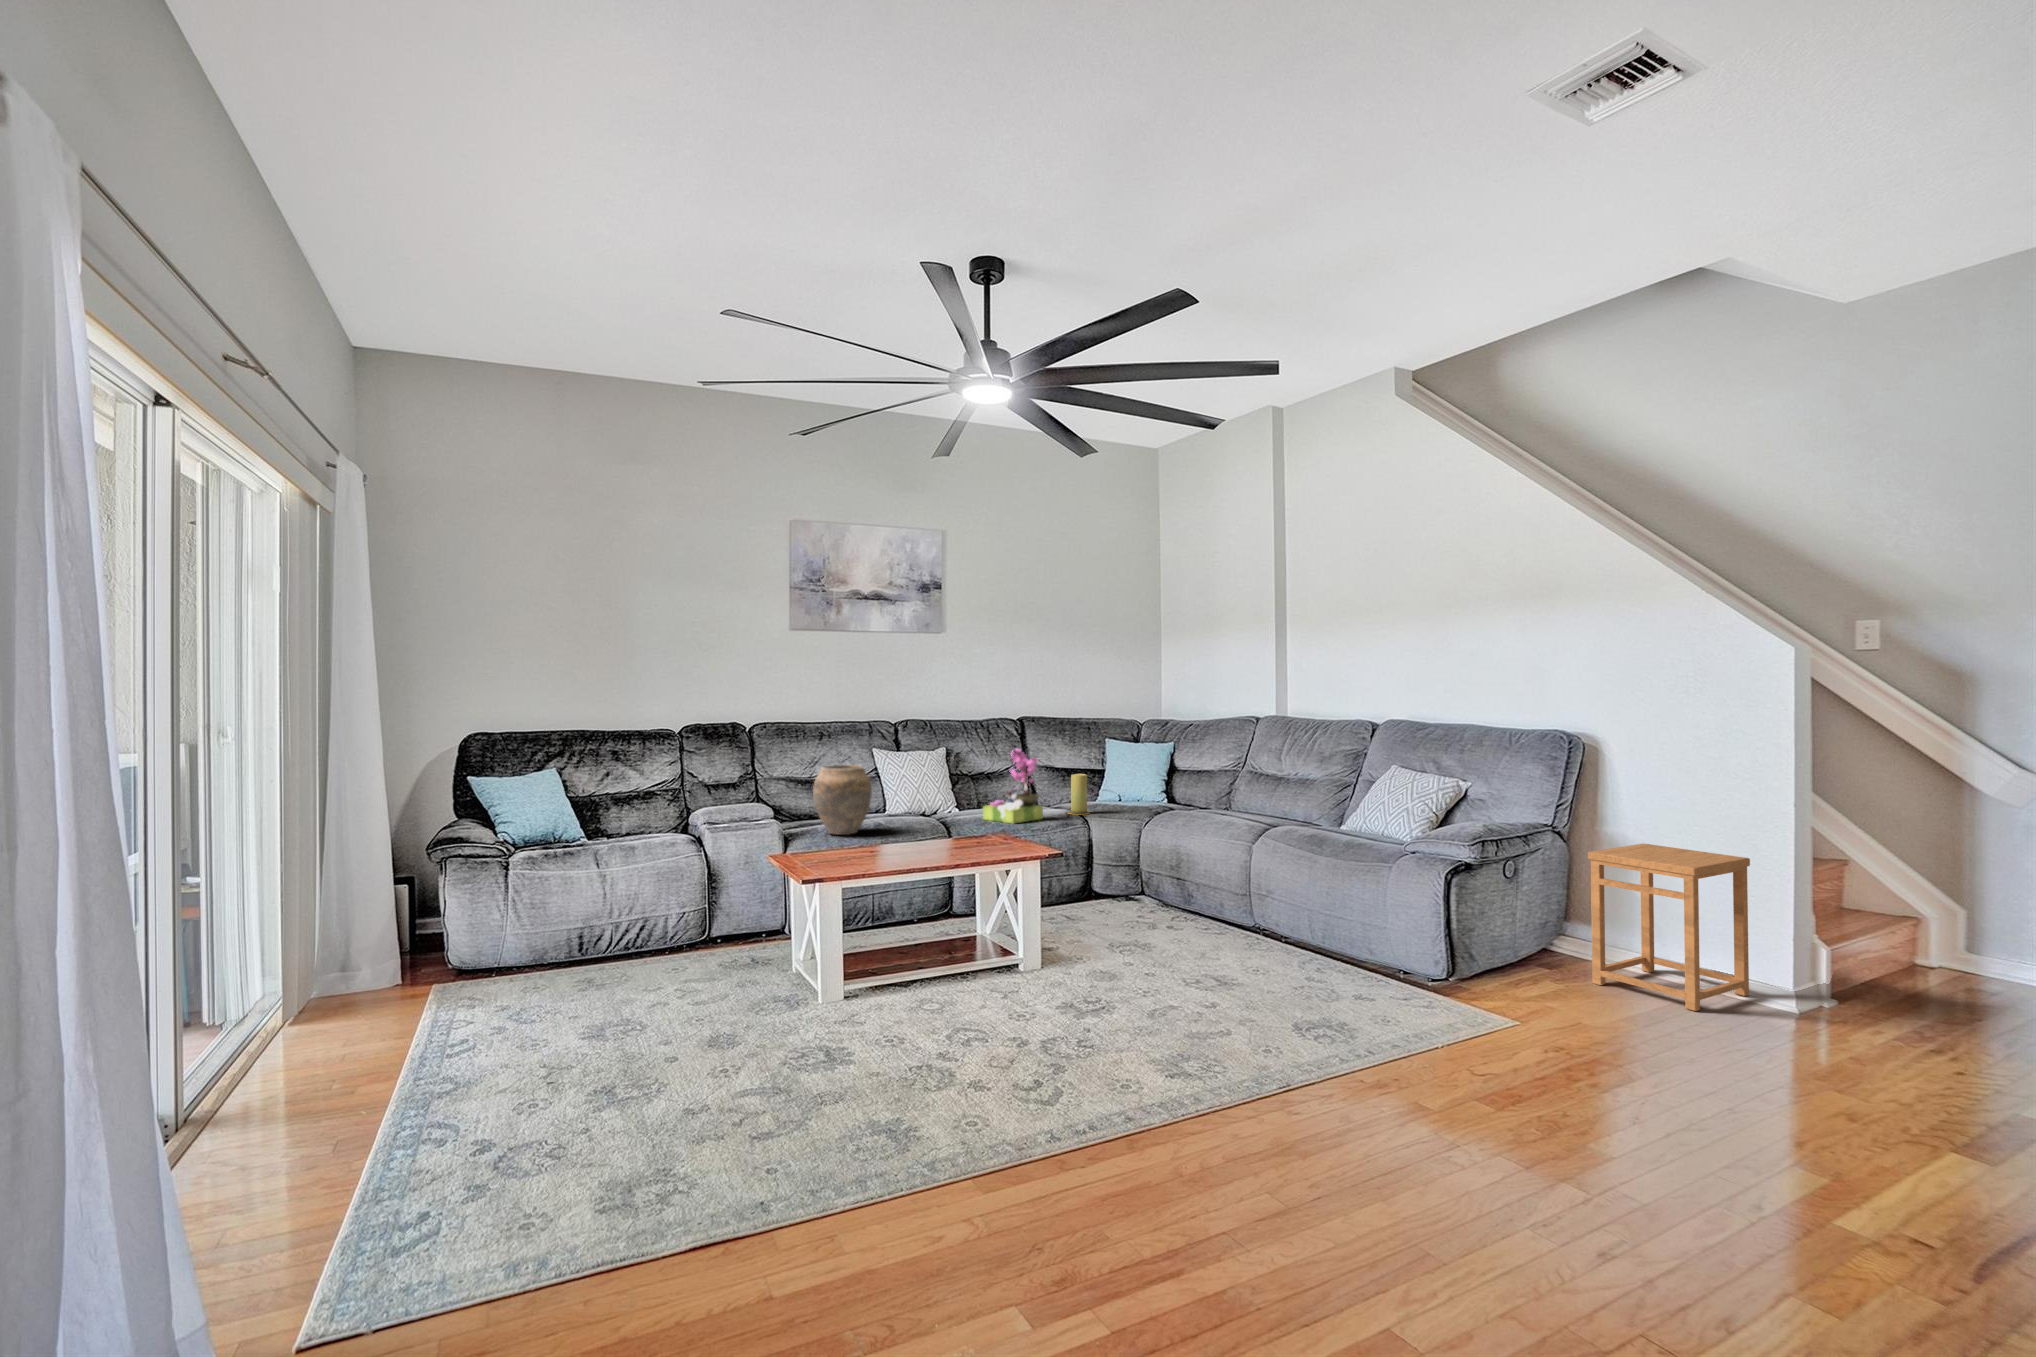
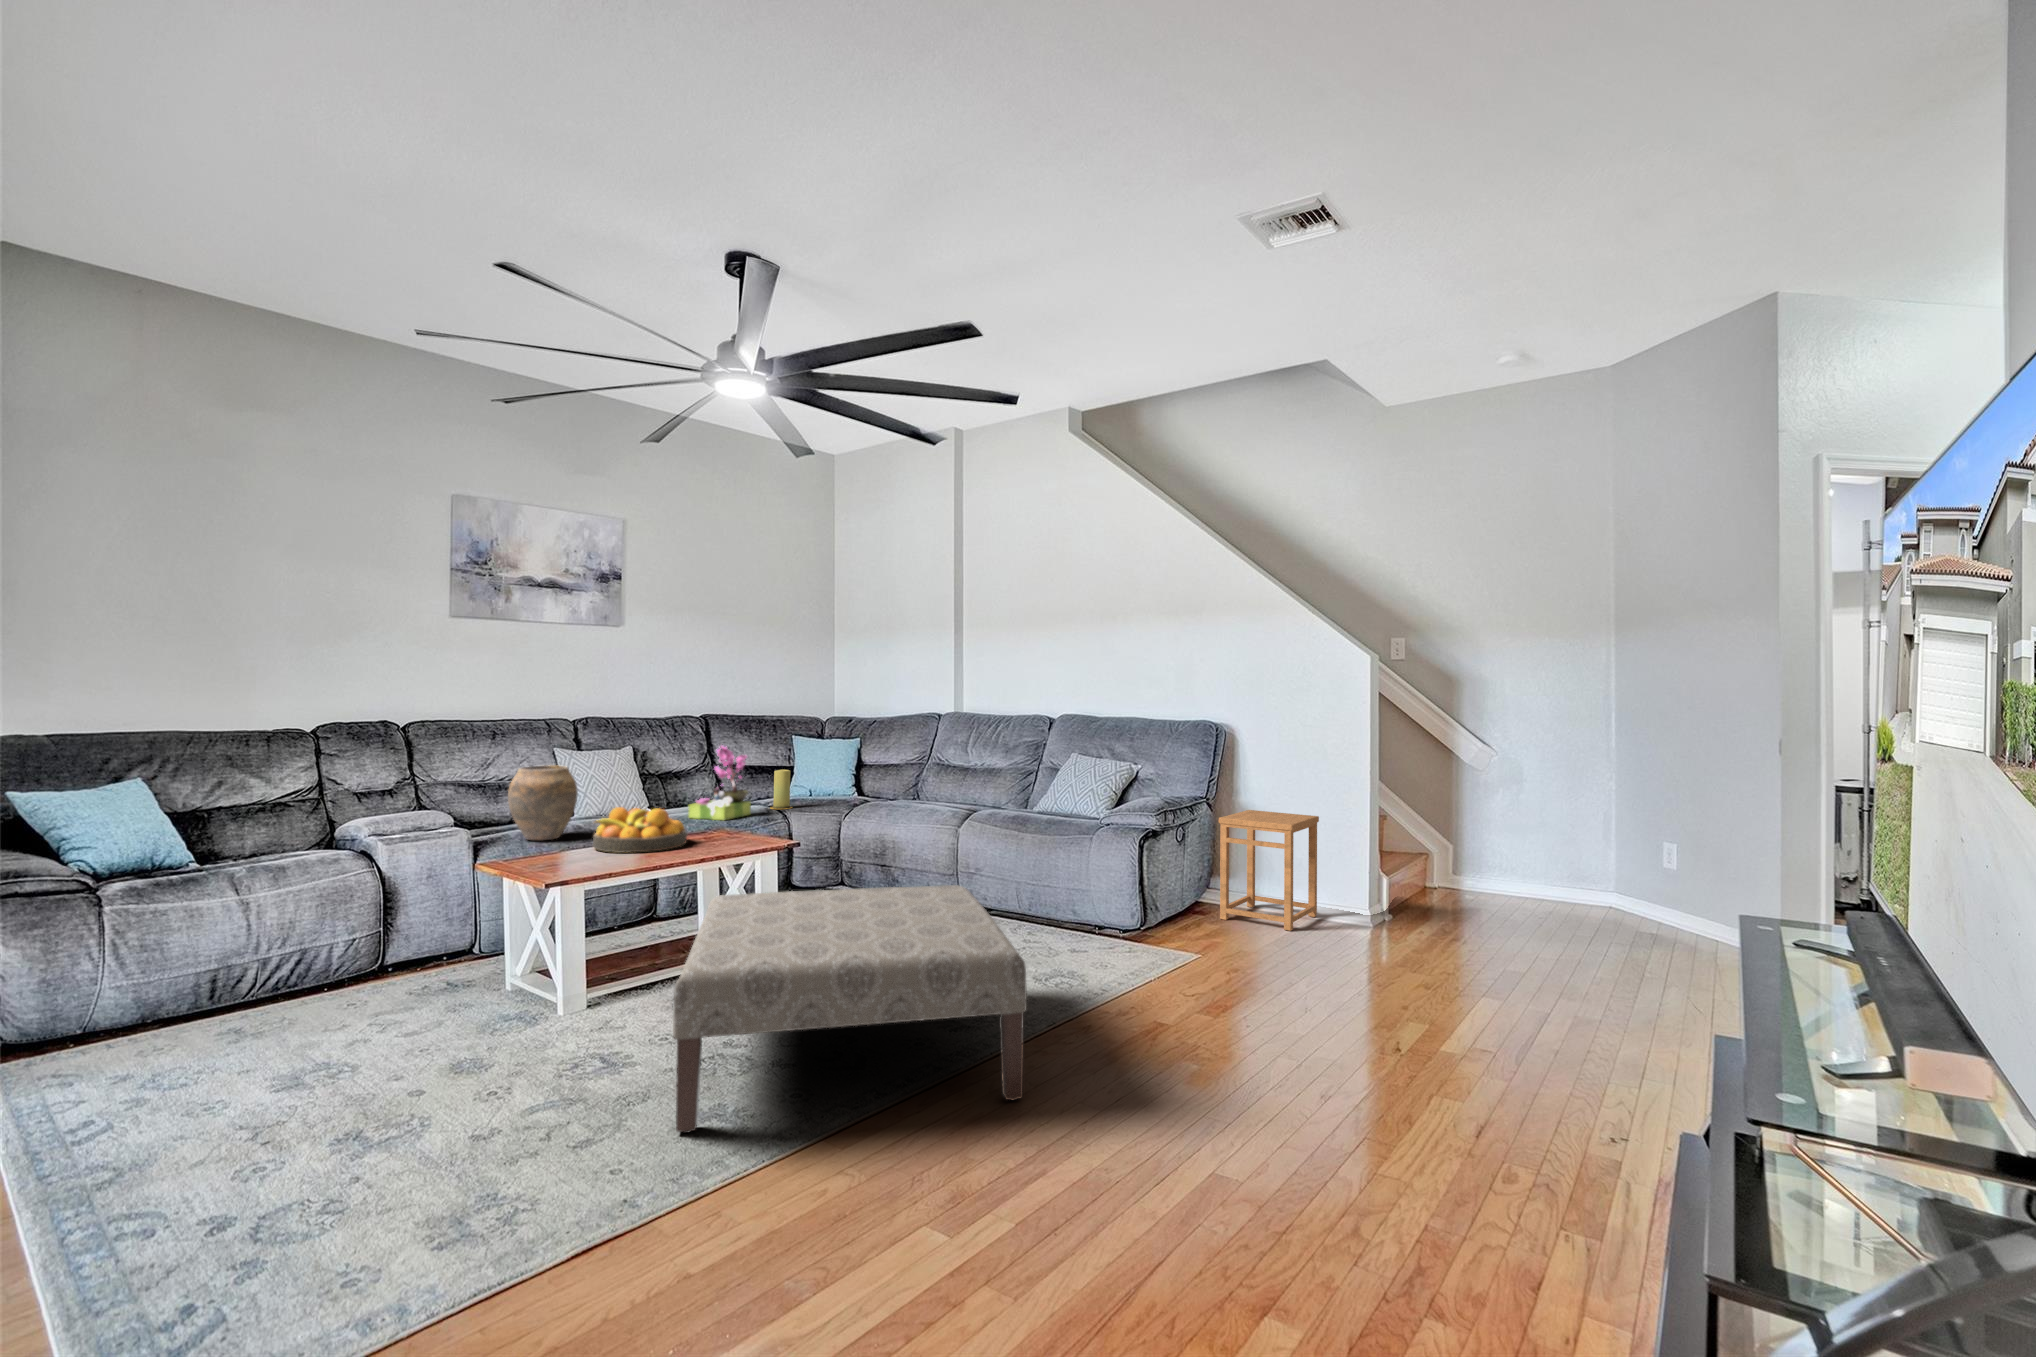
fruit bowl: none [870,807,957,852] -> present [593,807,687,853]
ottoman: none [840,902,1214,1176] -> present [673,885,1027,1133]

